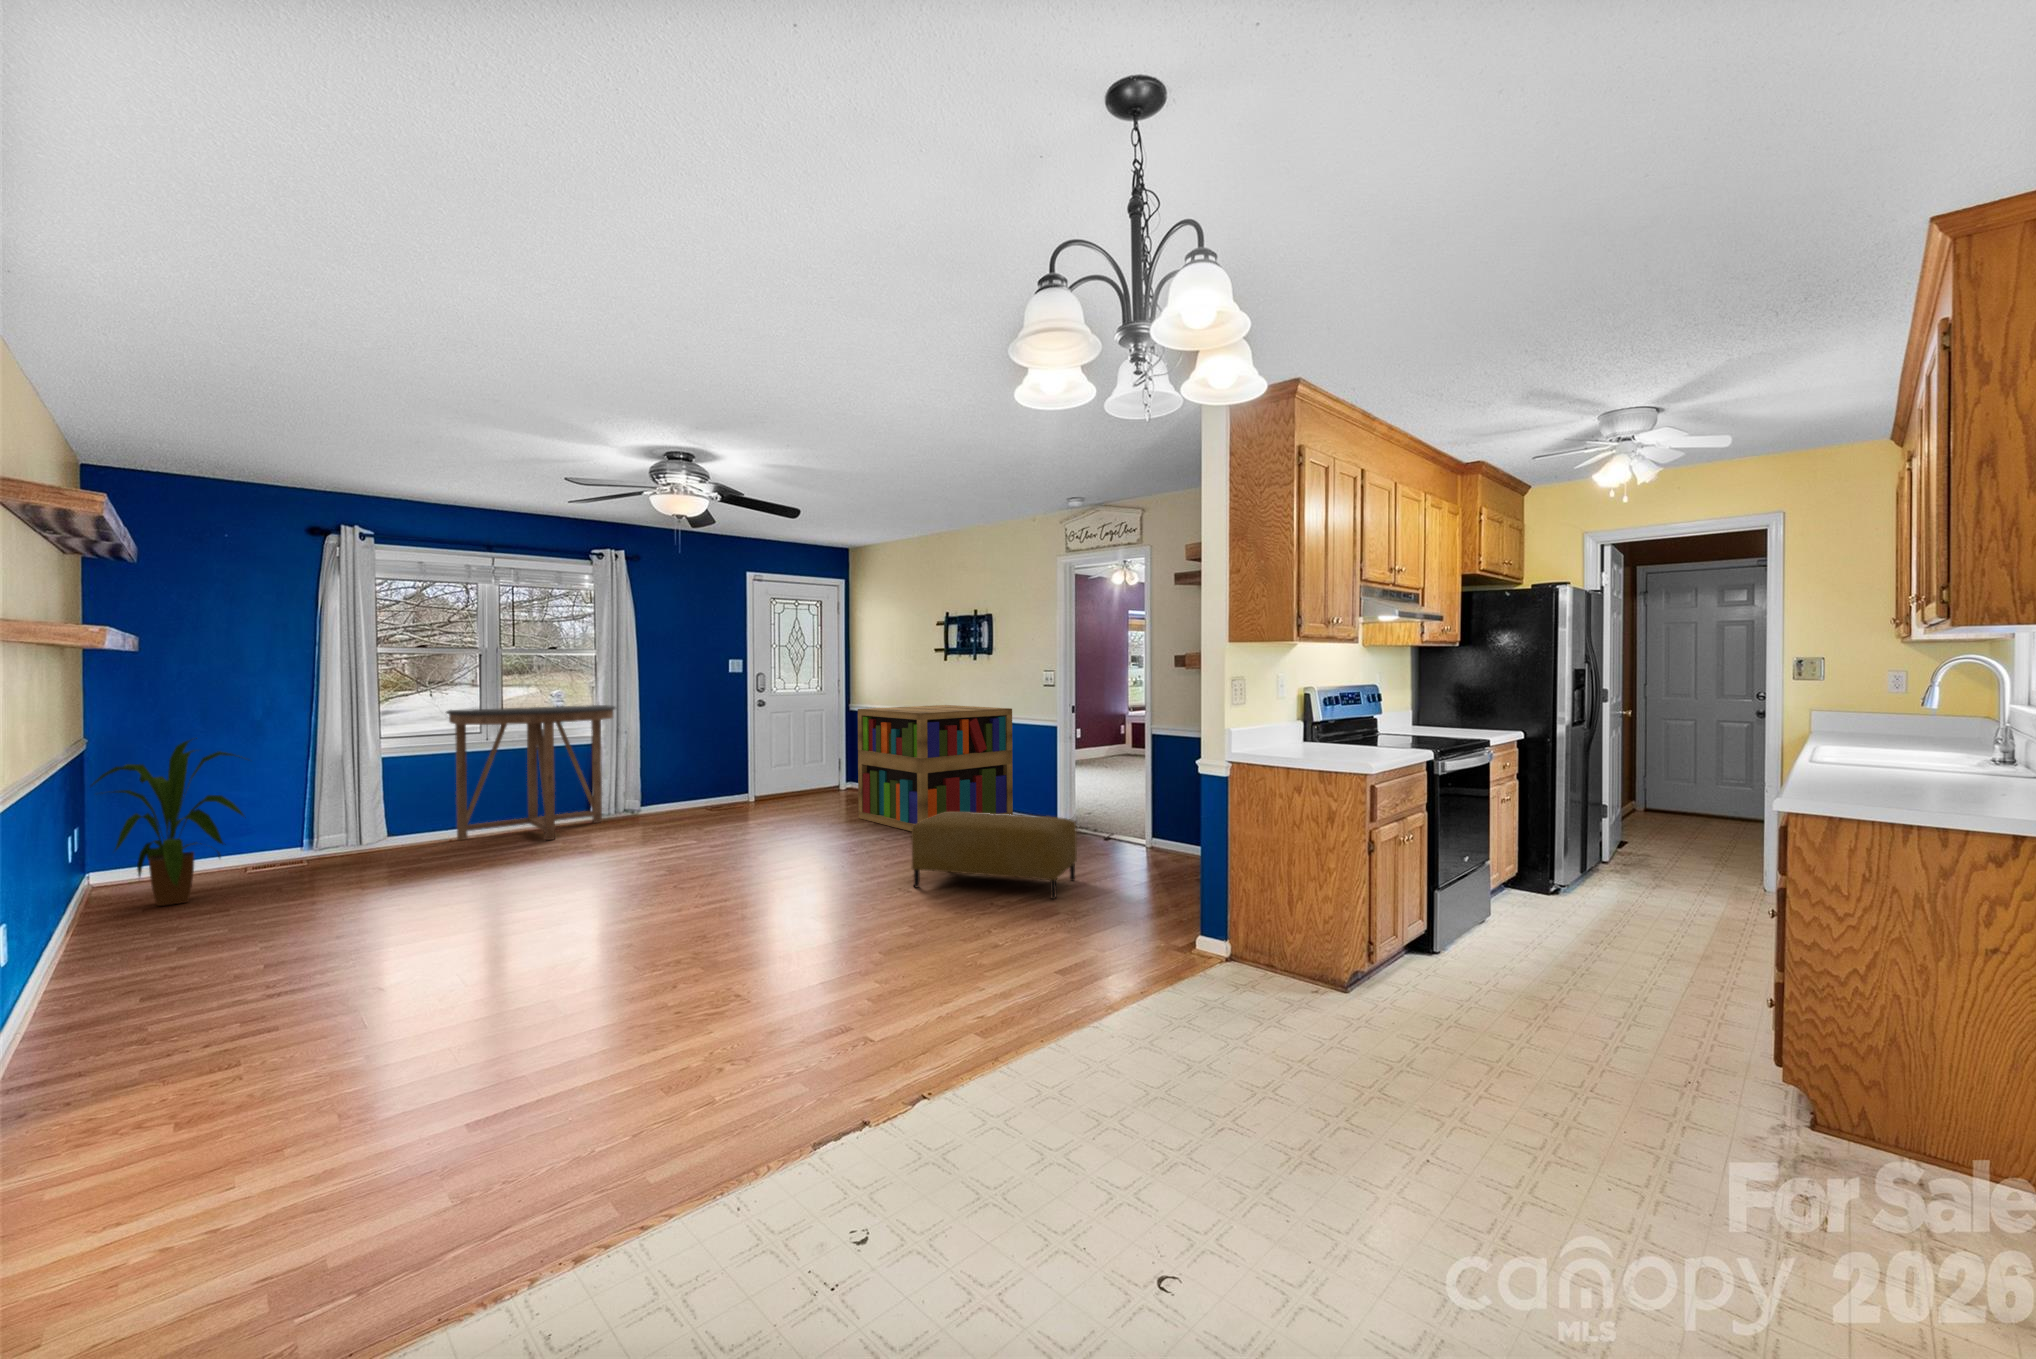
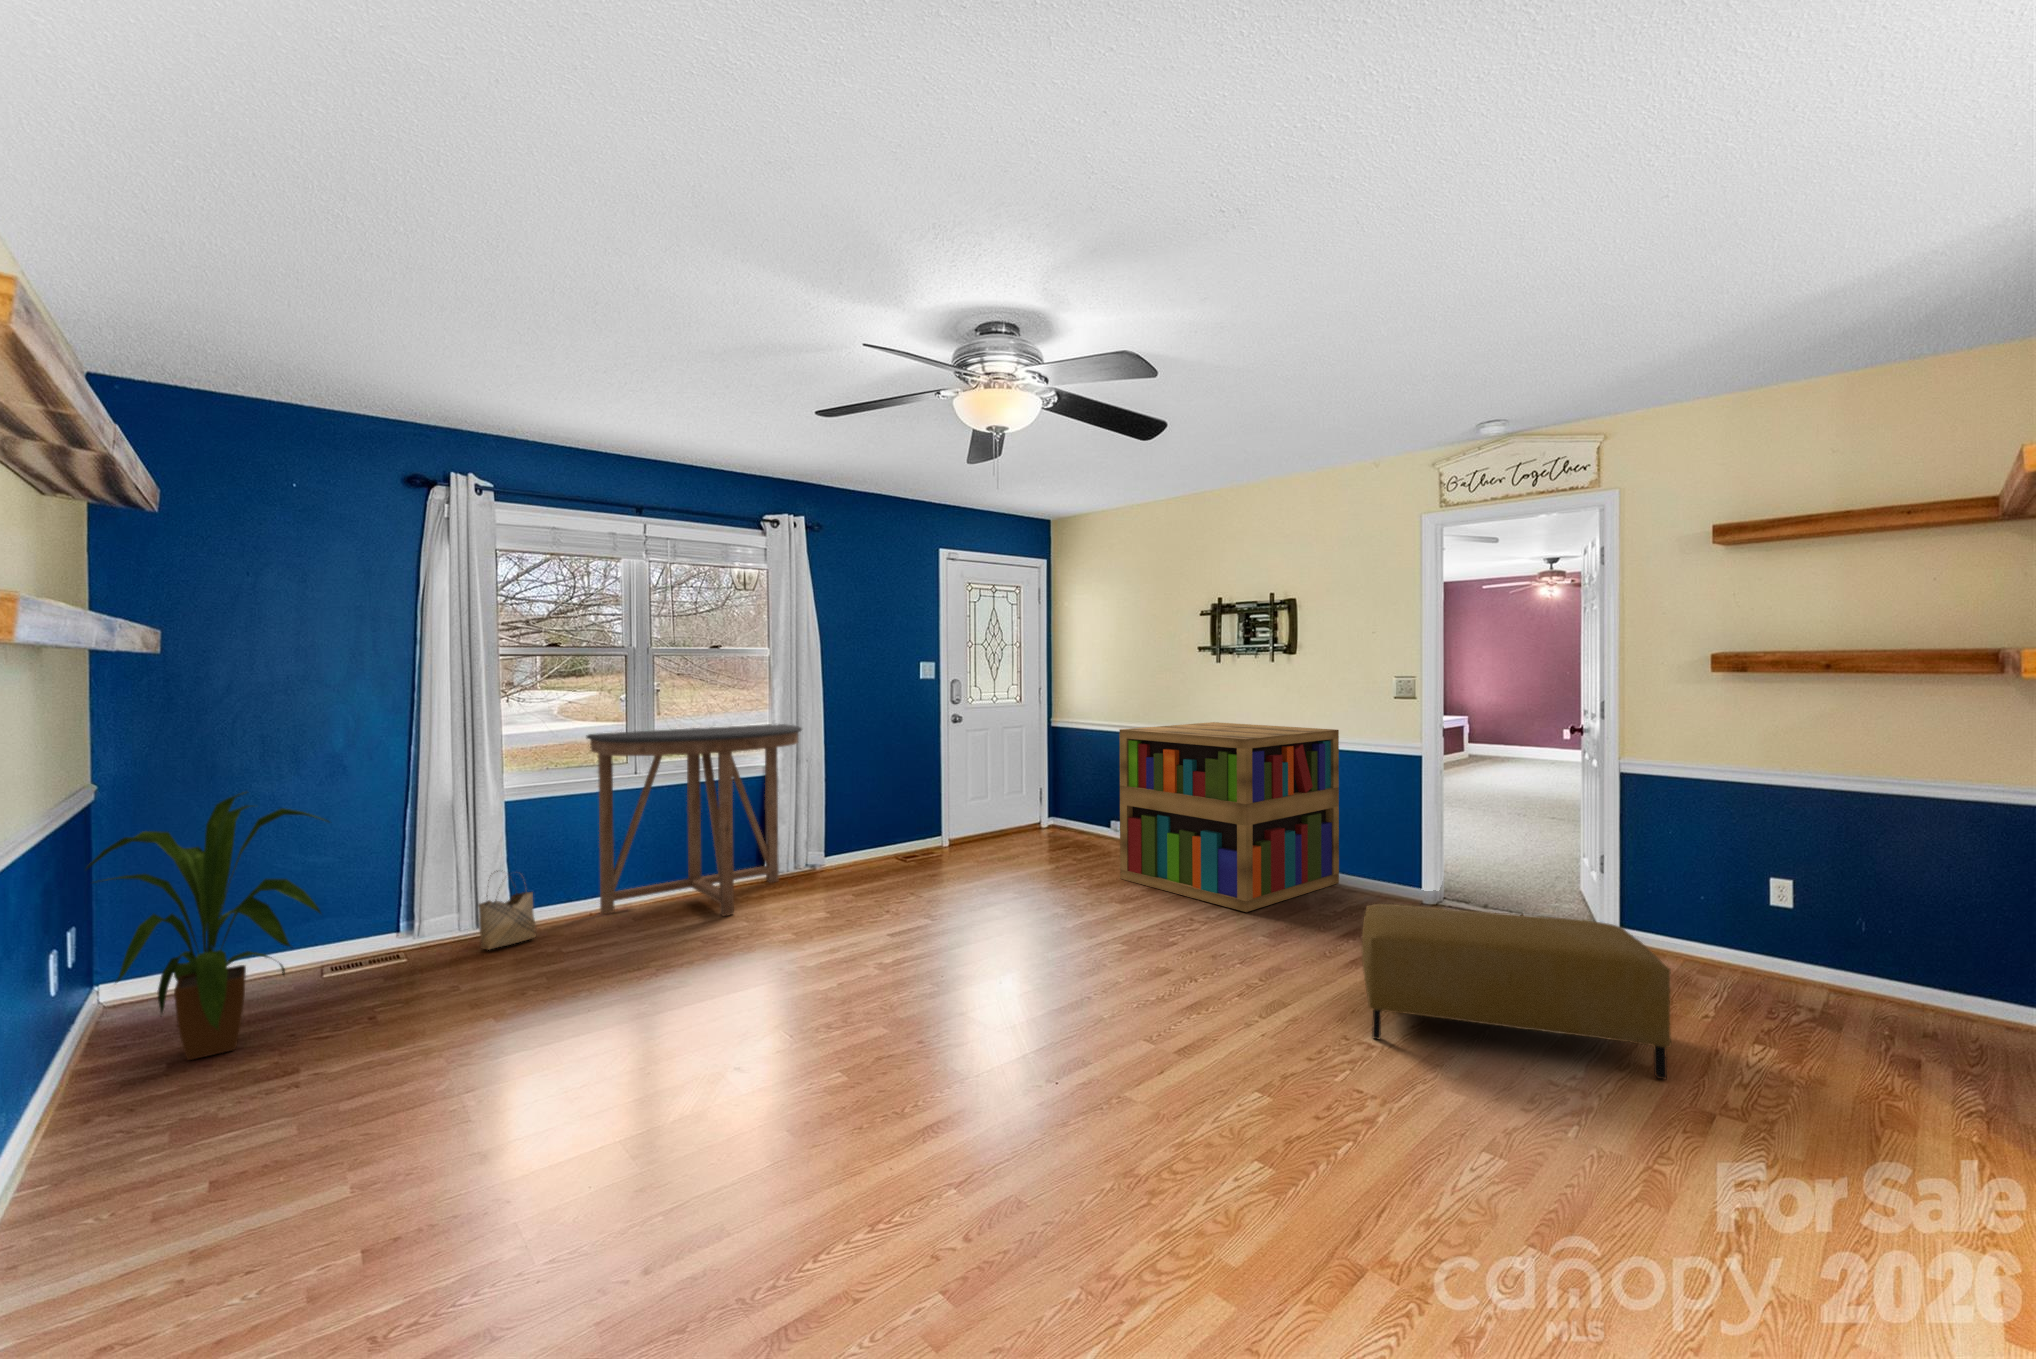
woven basket: none [359,804,404,858] -> present [478,871,536,950]

